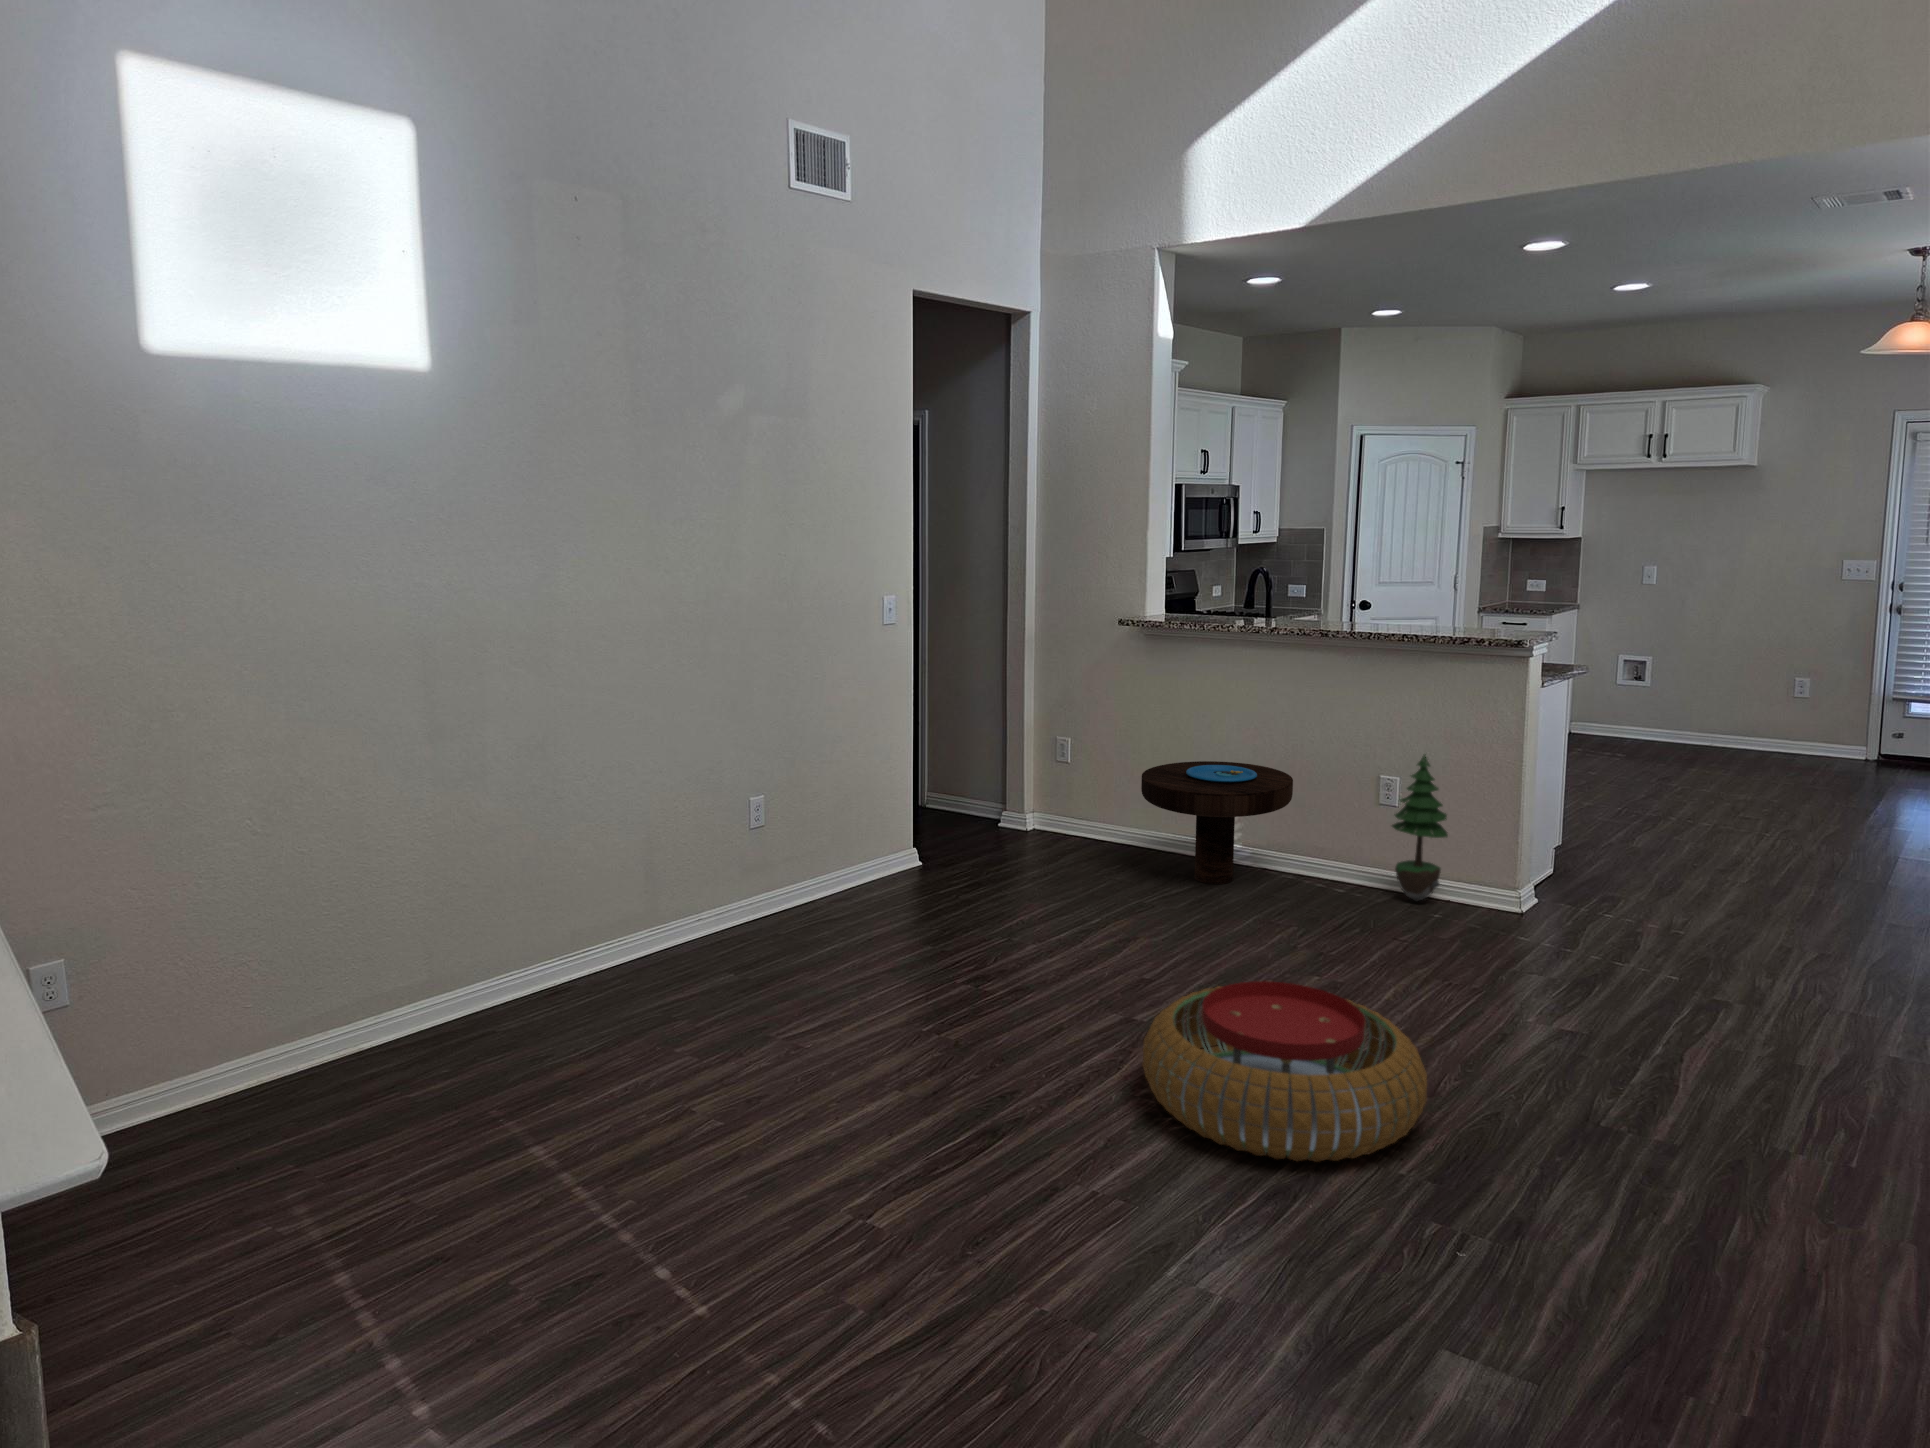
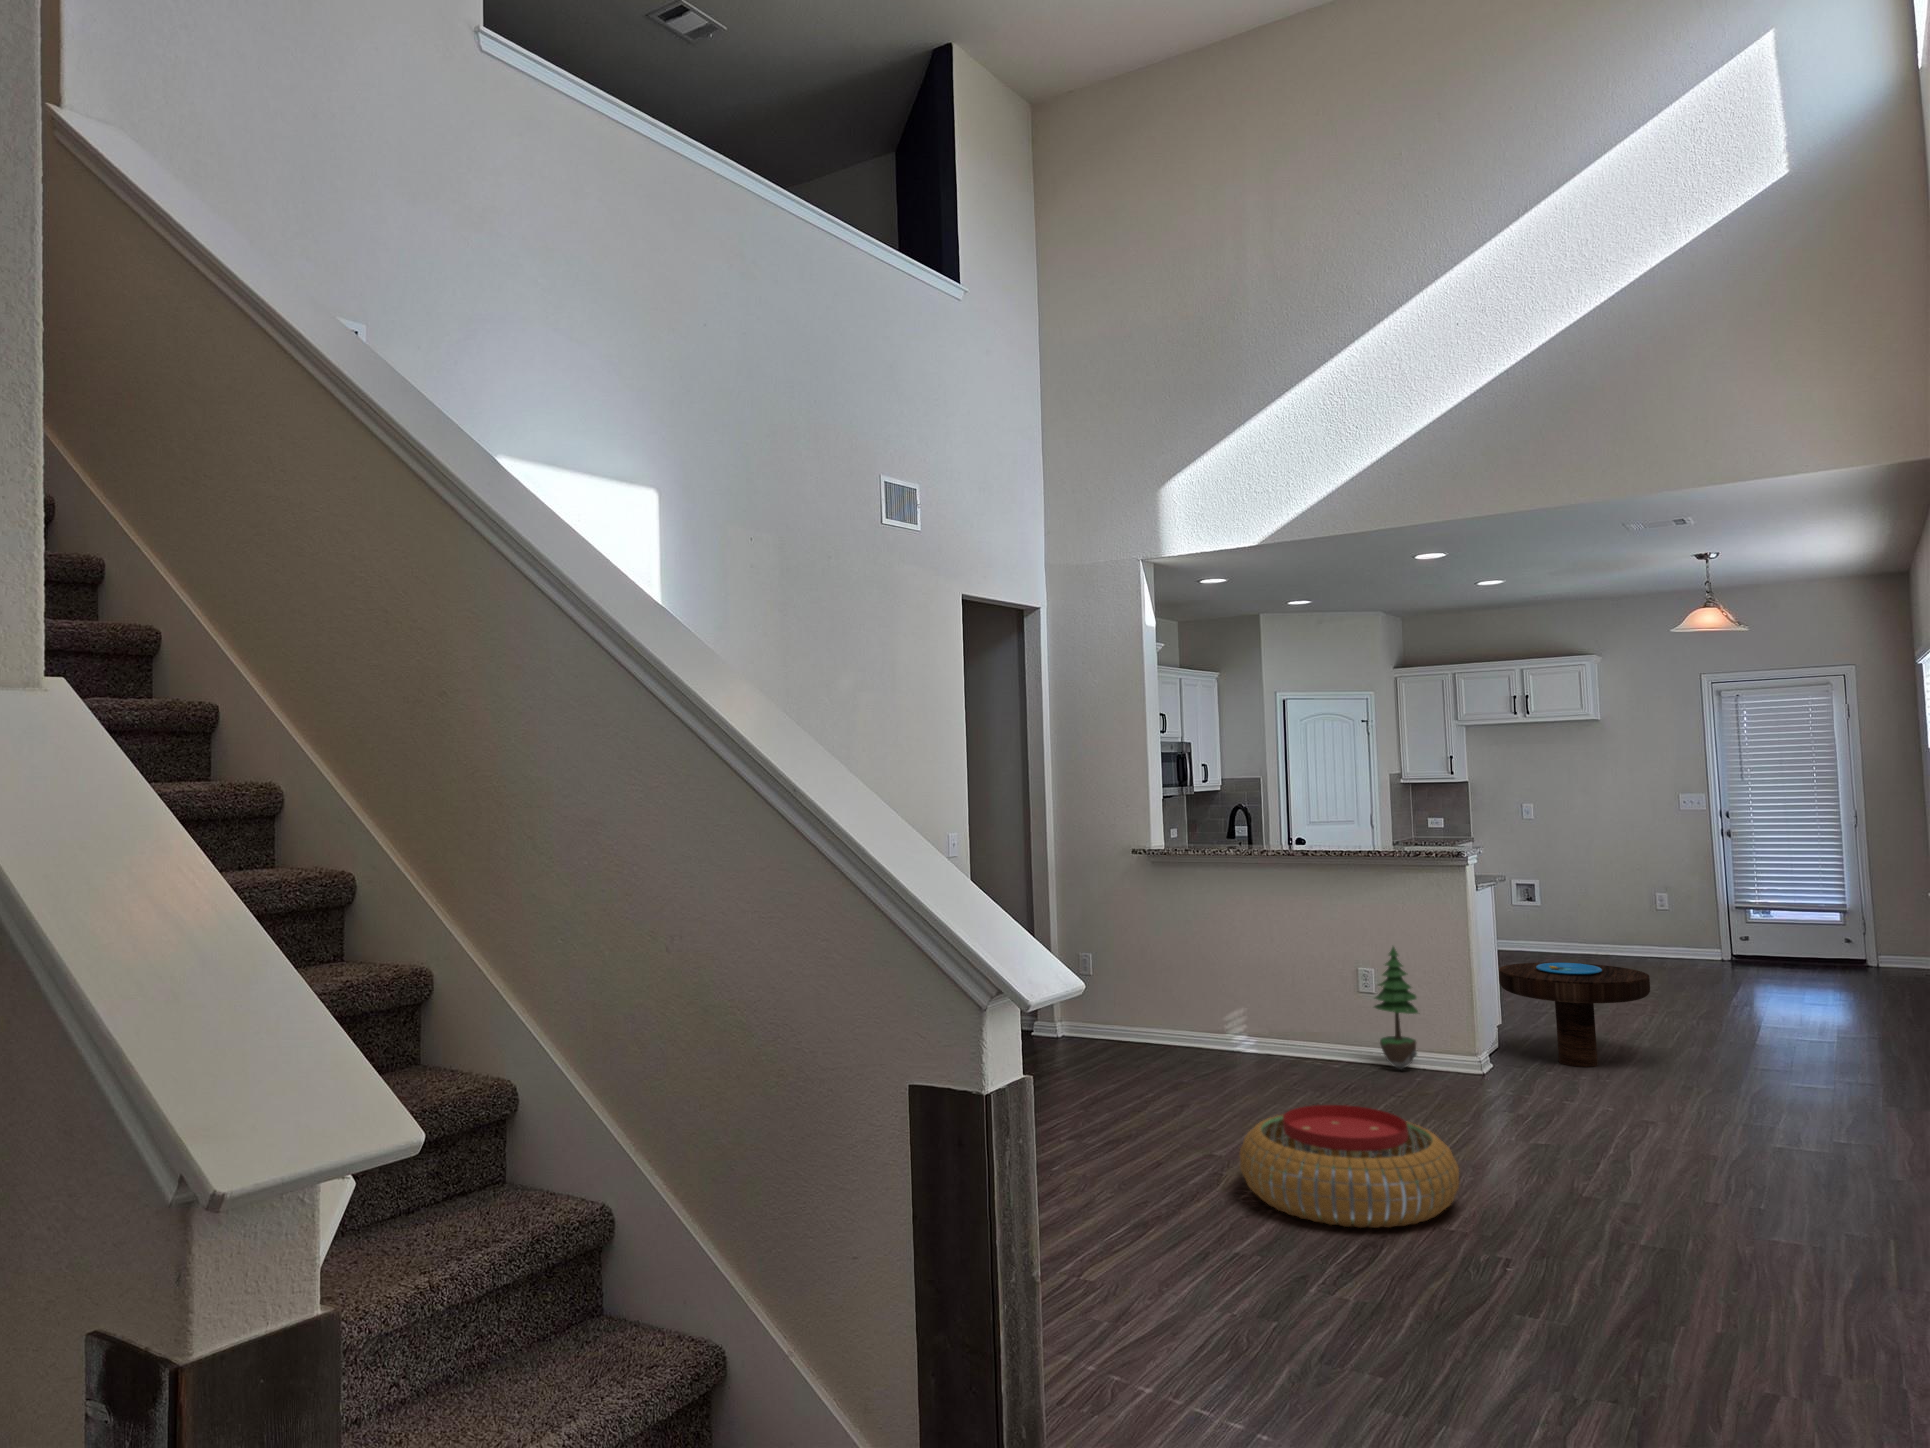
side table: present [1141,761,1293,884] -> present [1499,963,1650,1067]

